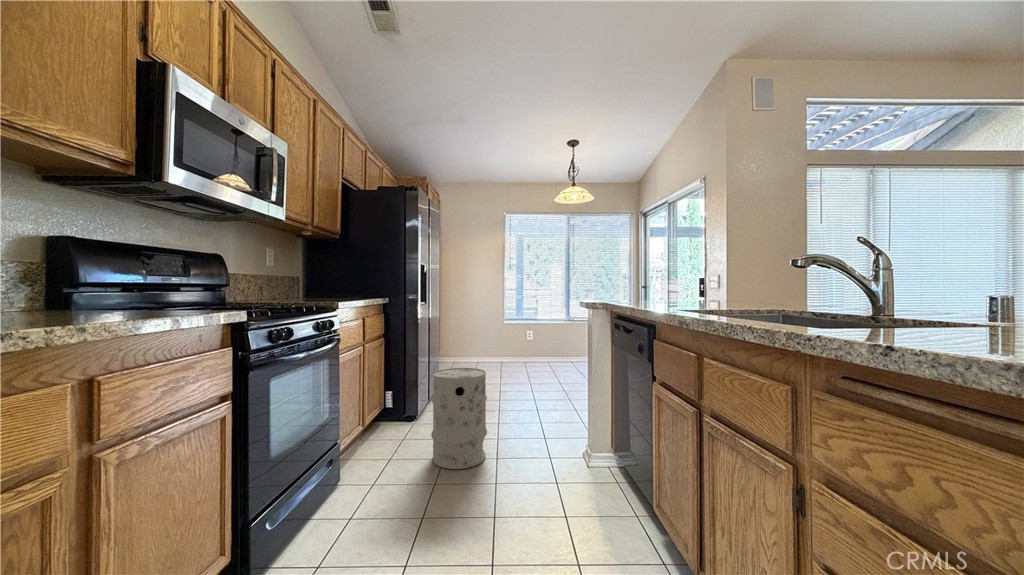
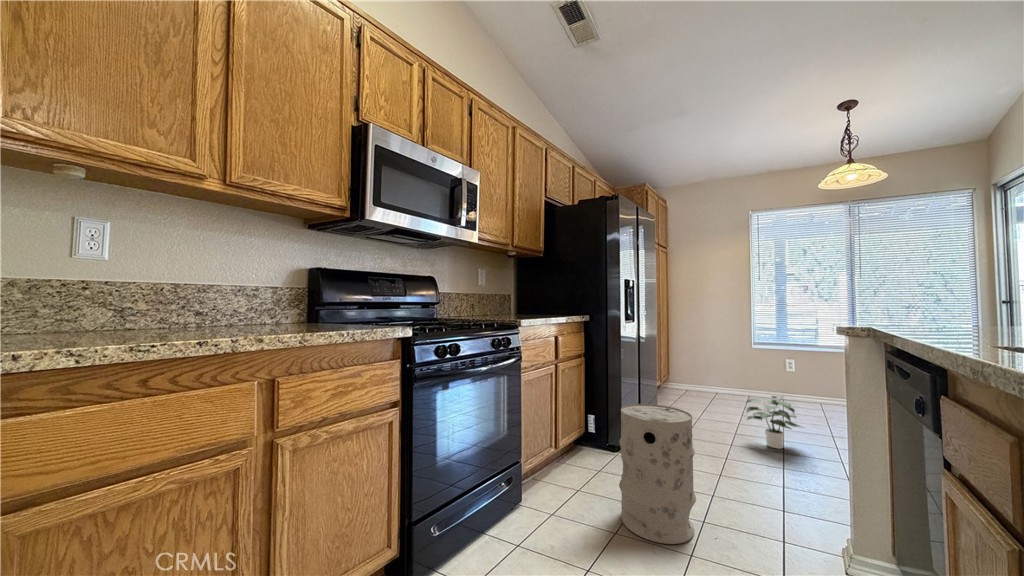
potted plant: none [500,354,534,391] -> present [747,396,801,449]

